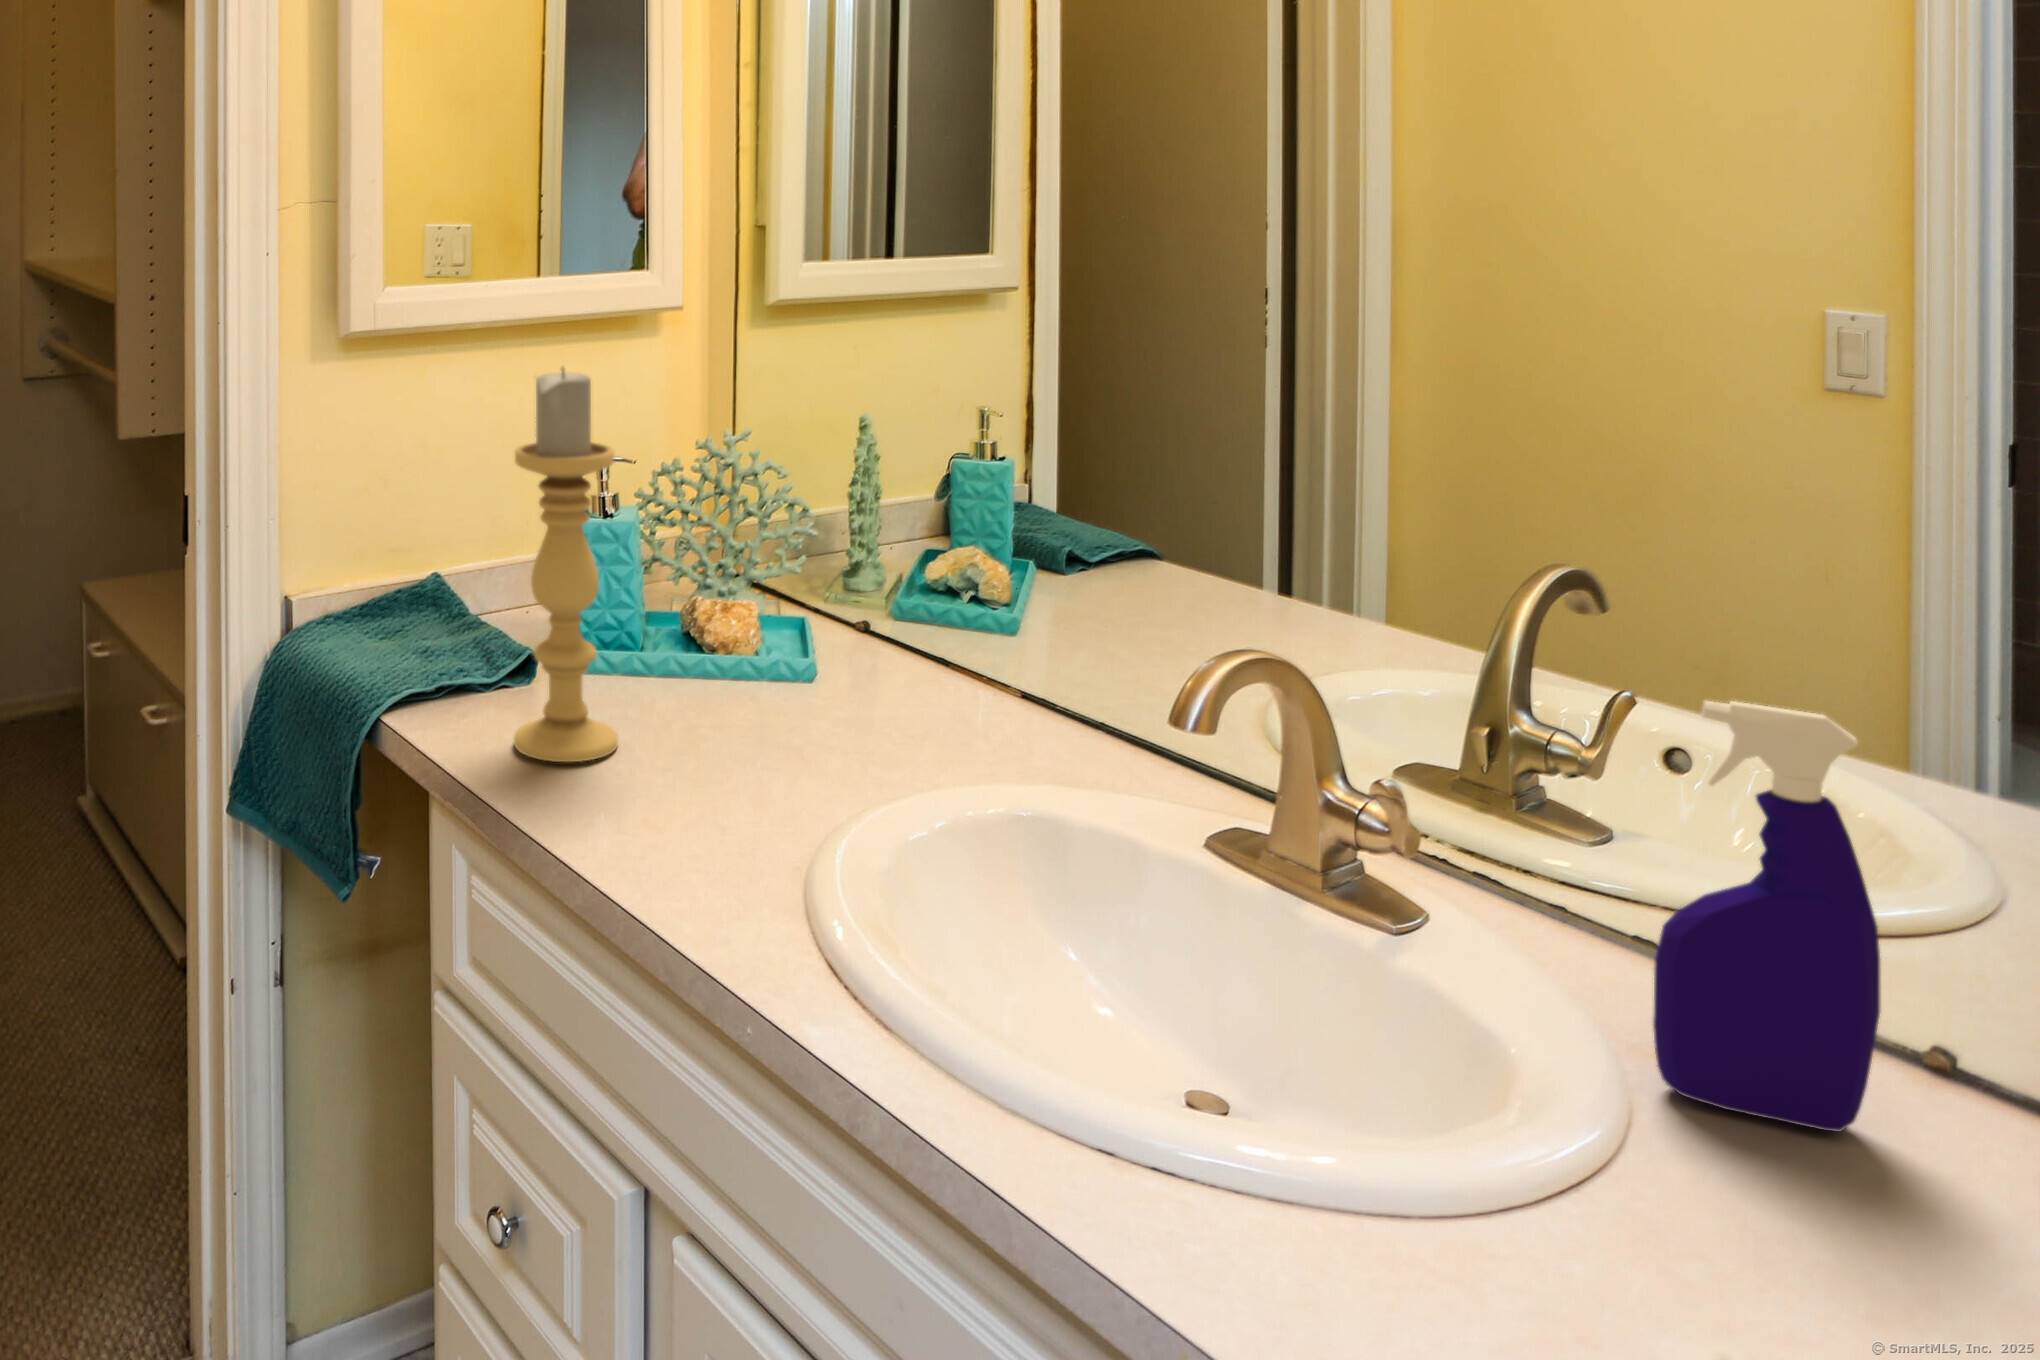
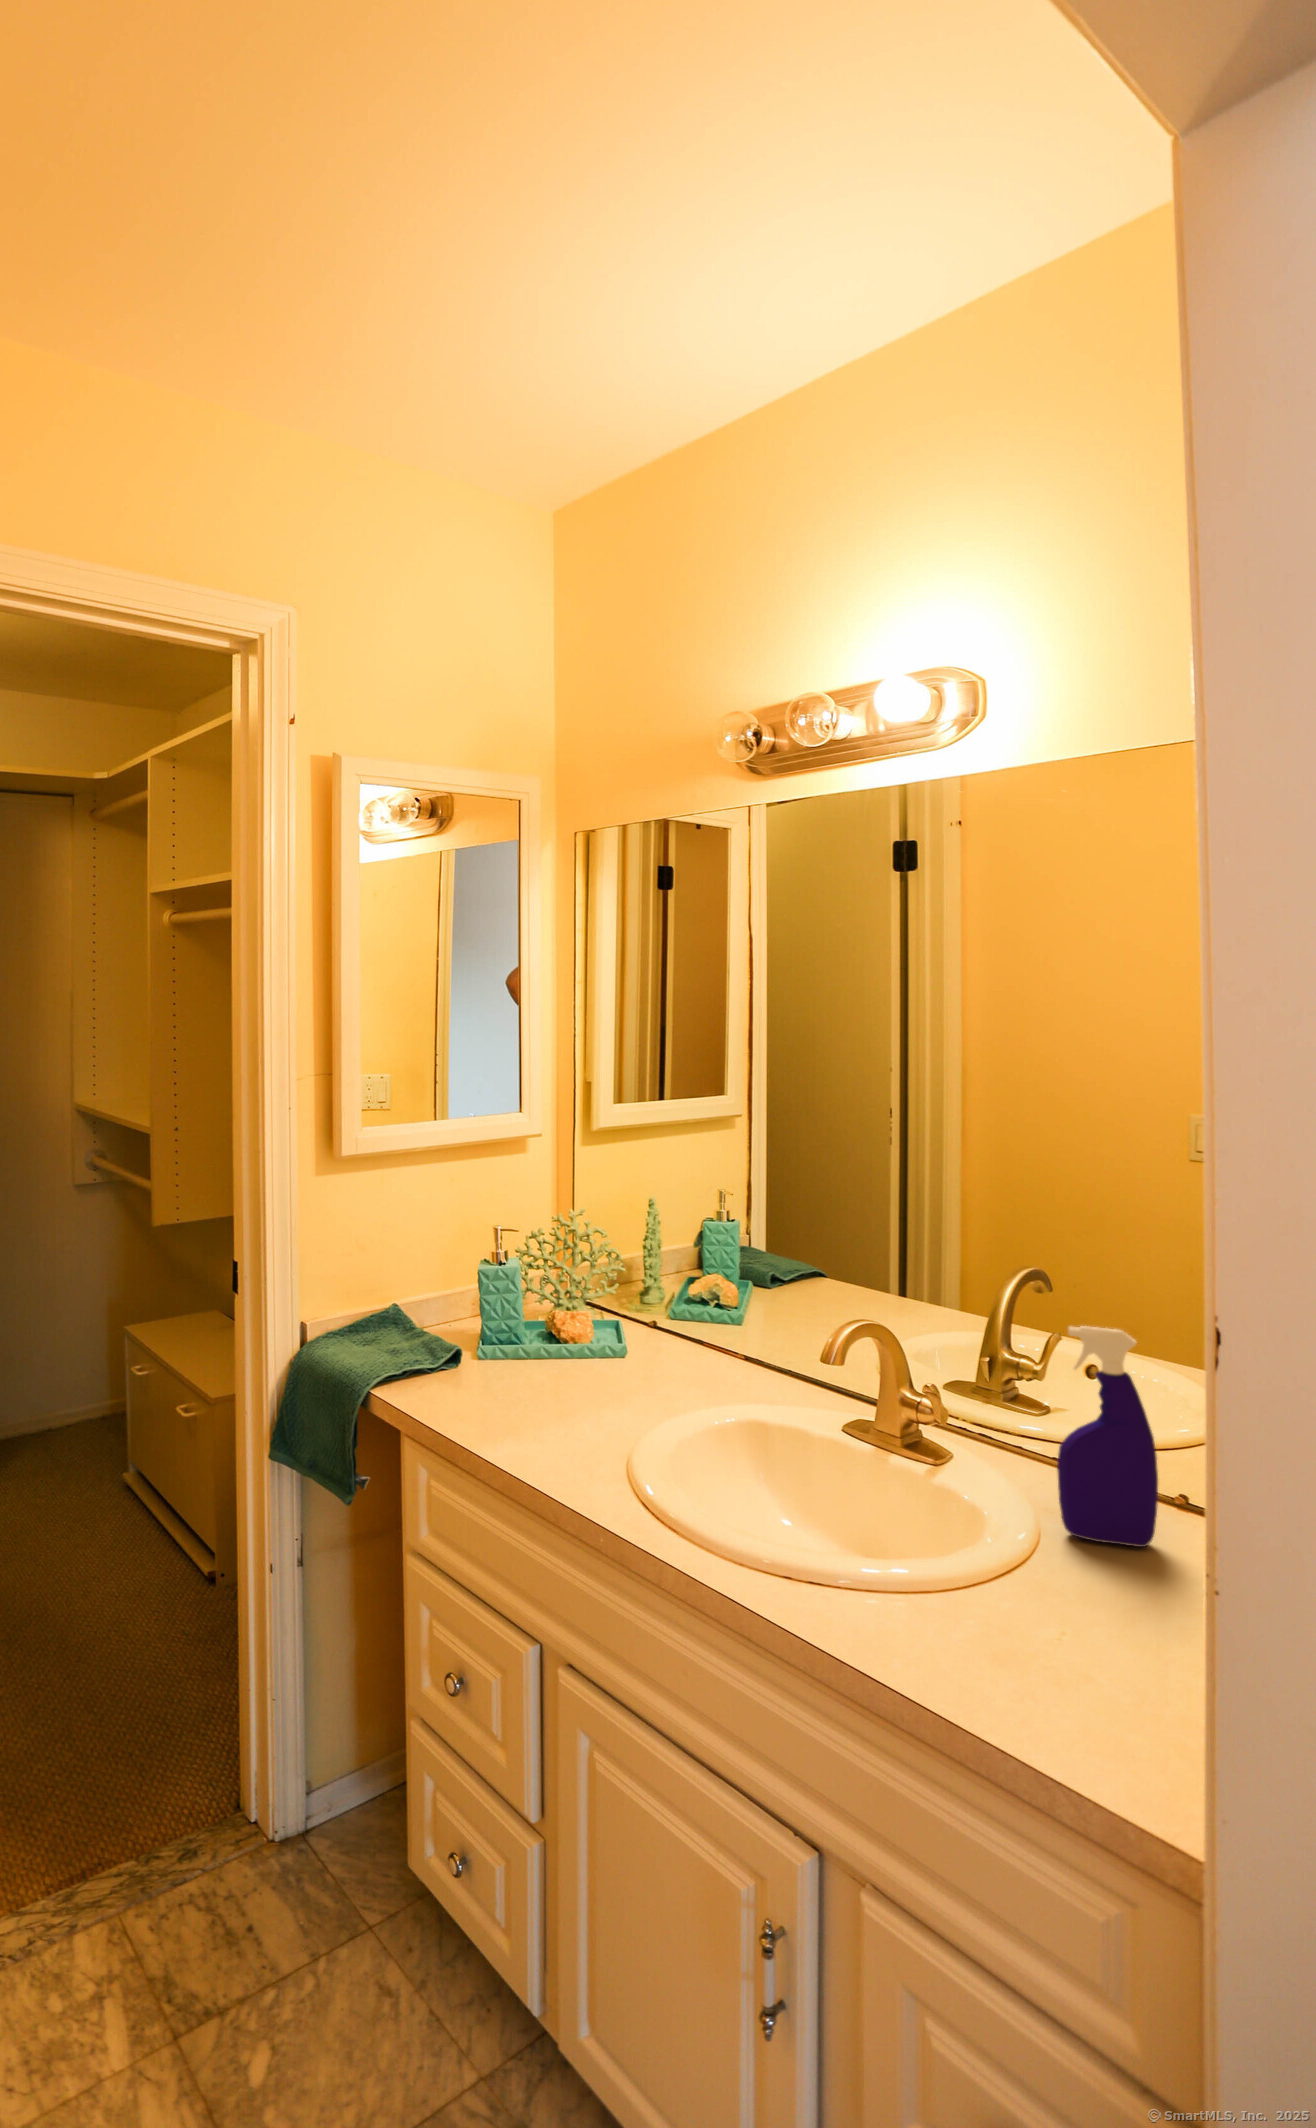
candle holder: present [514,369,618,762] -> none [451,1172,513,1410]

